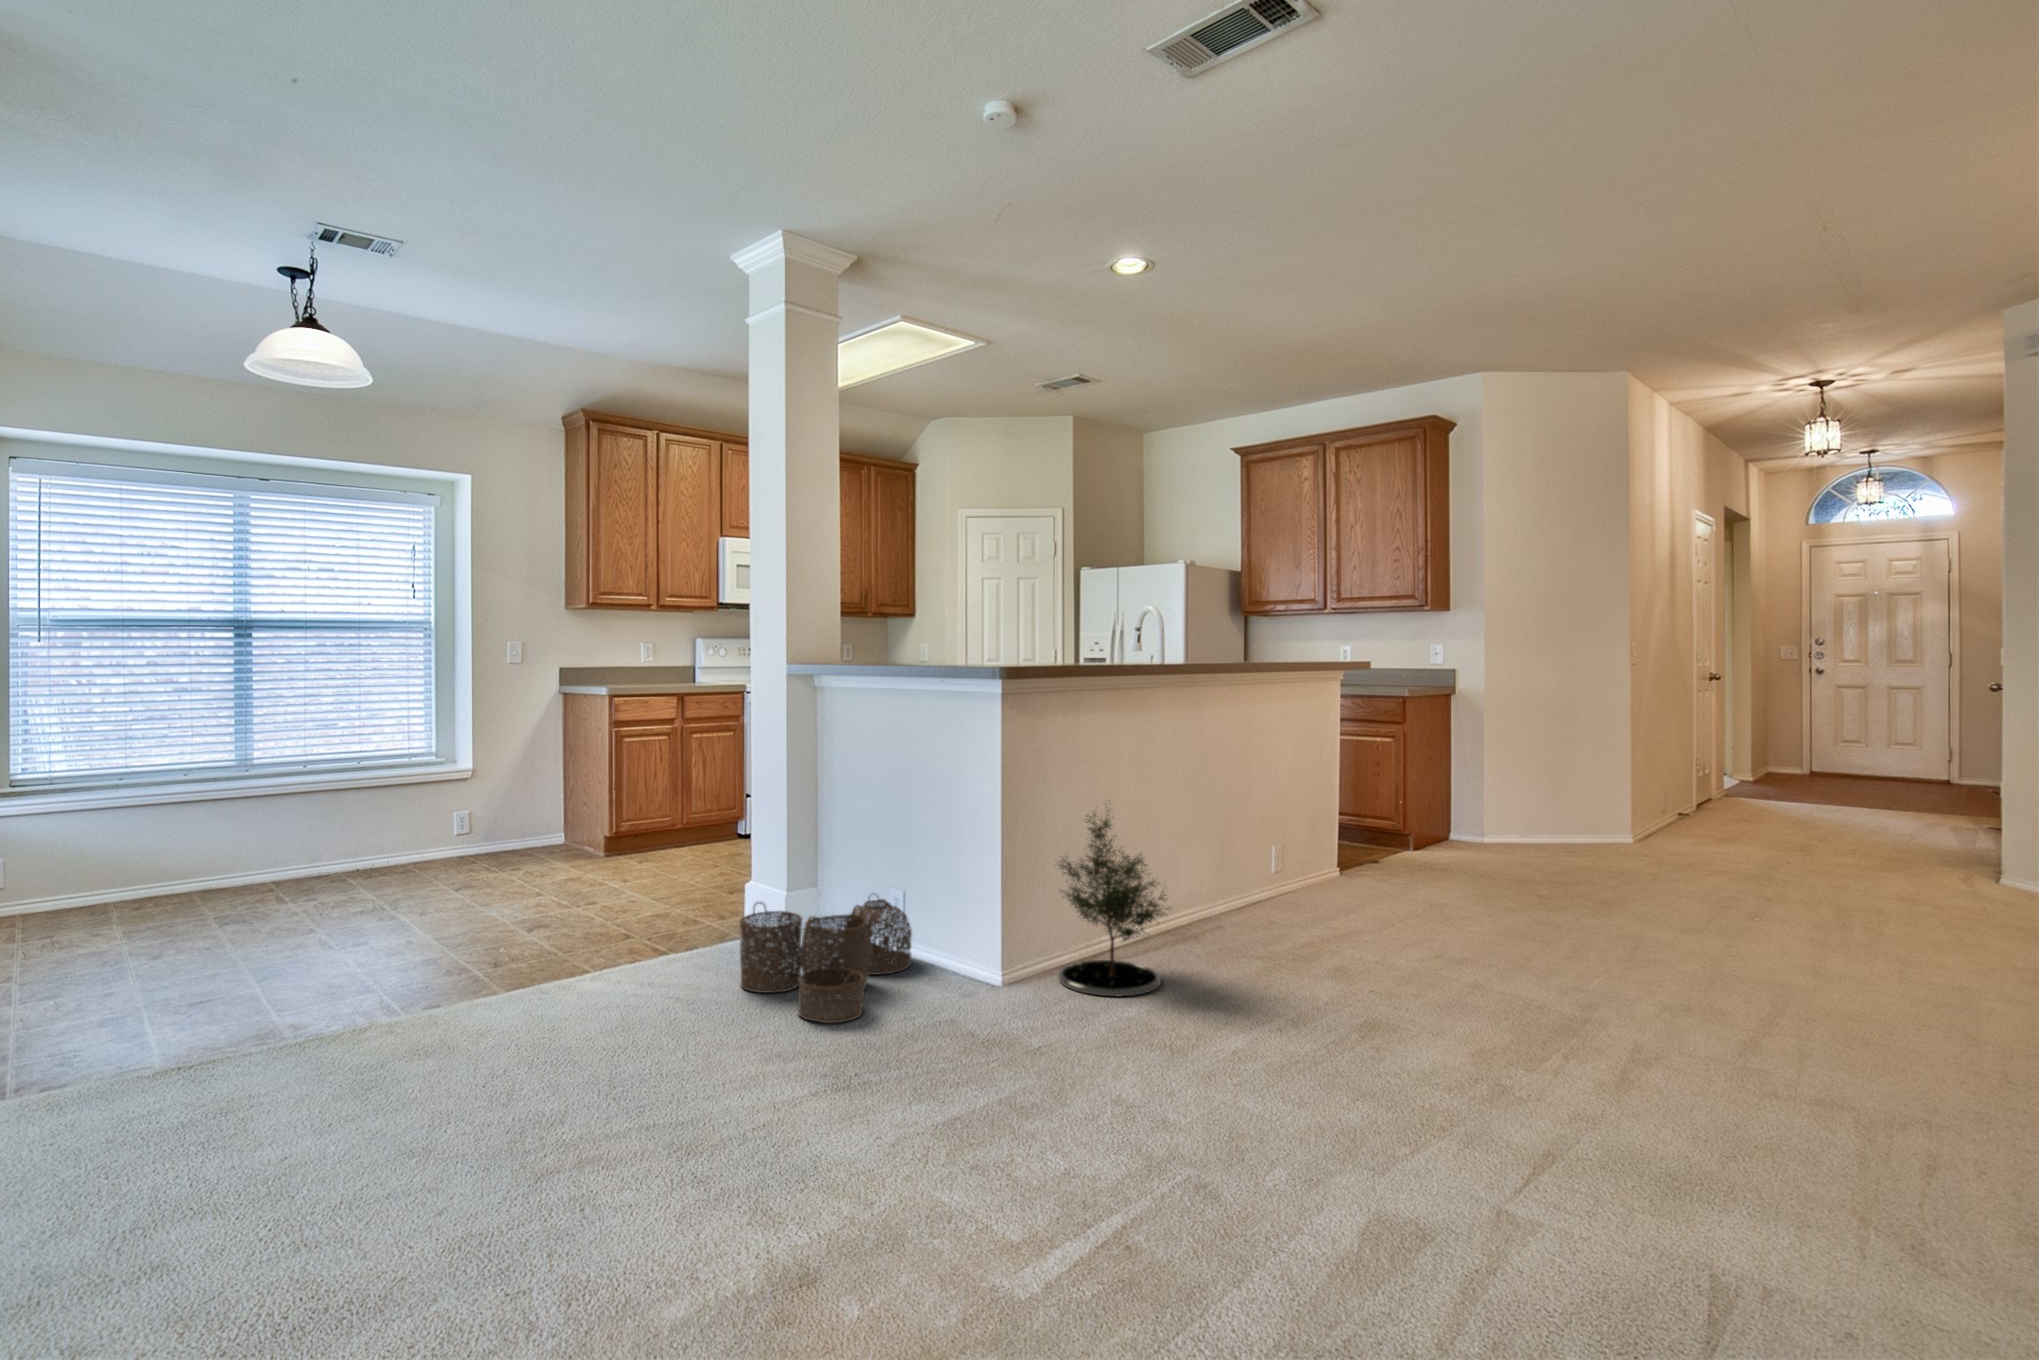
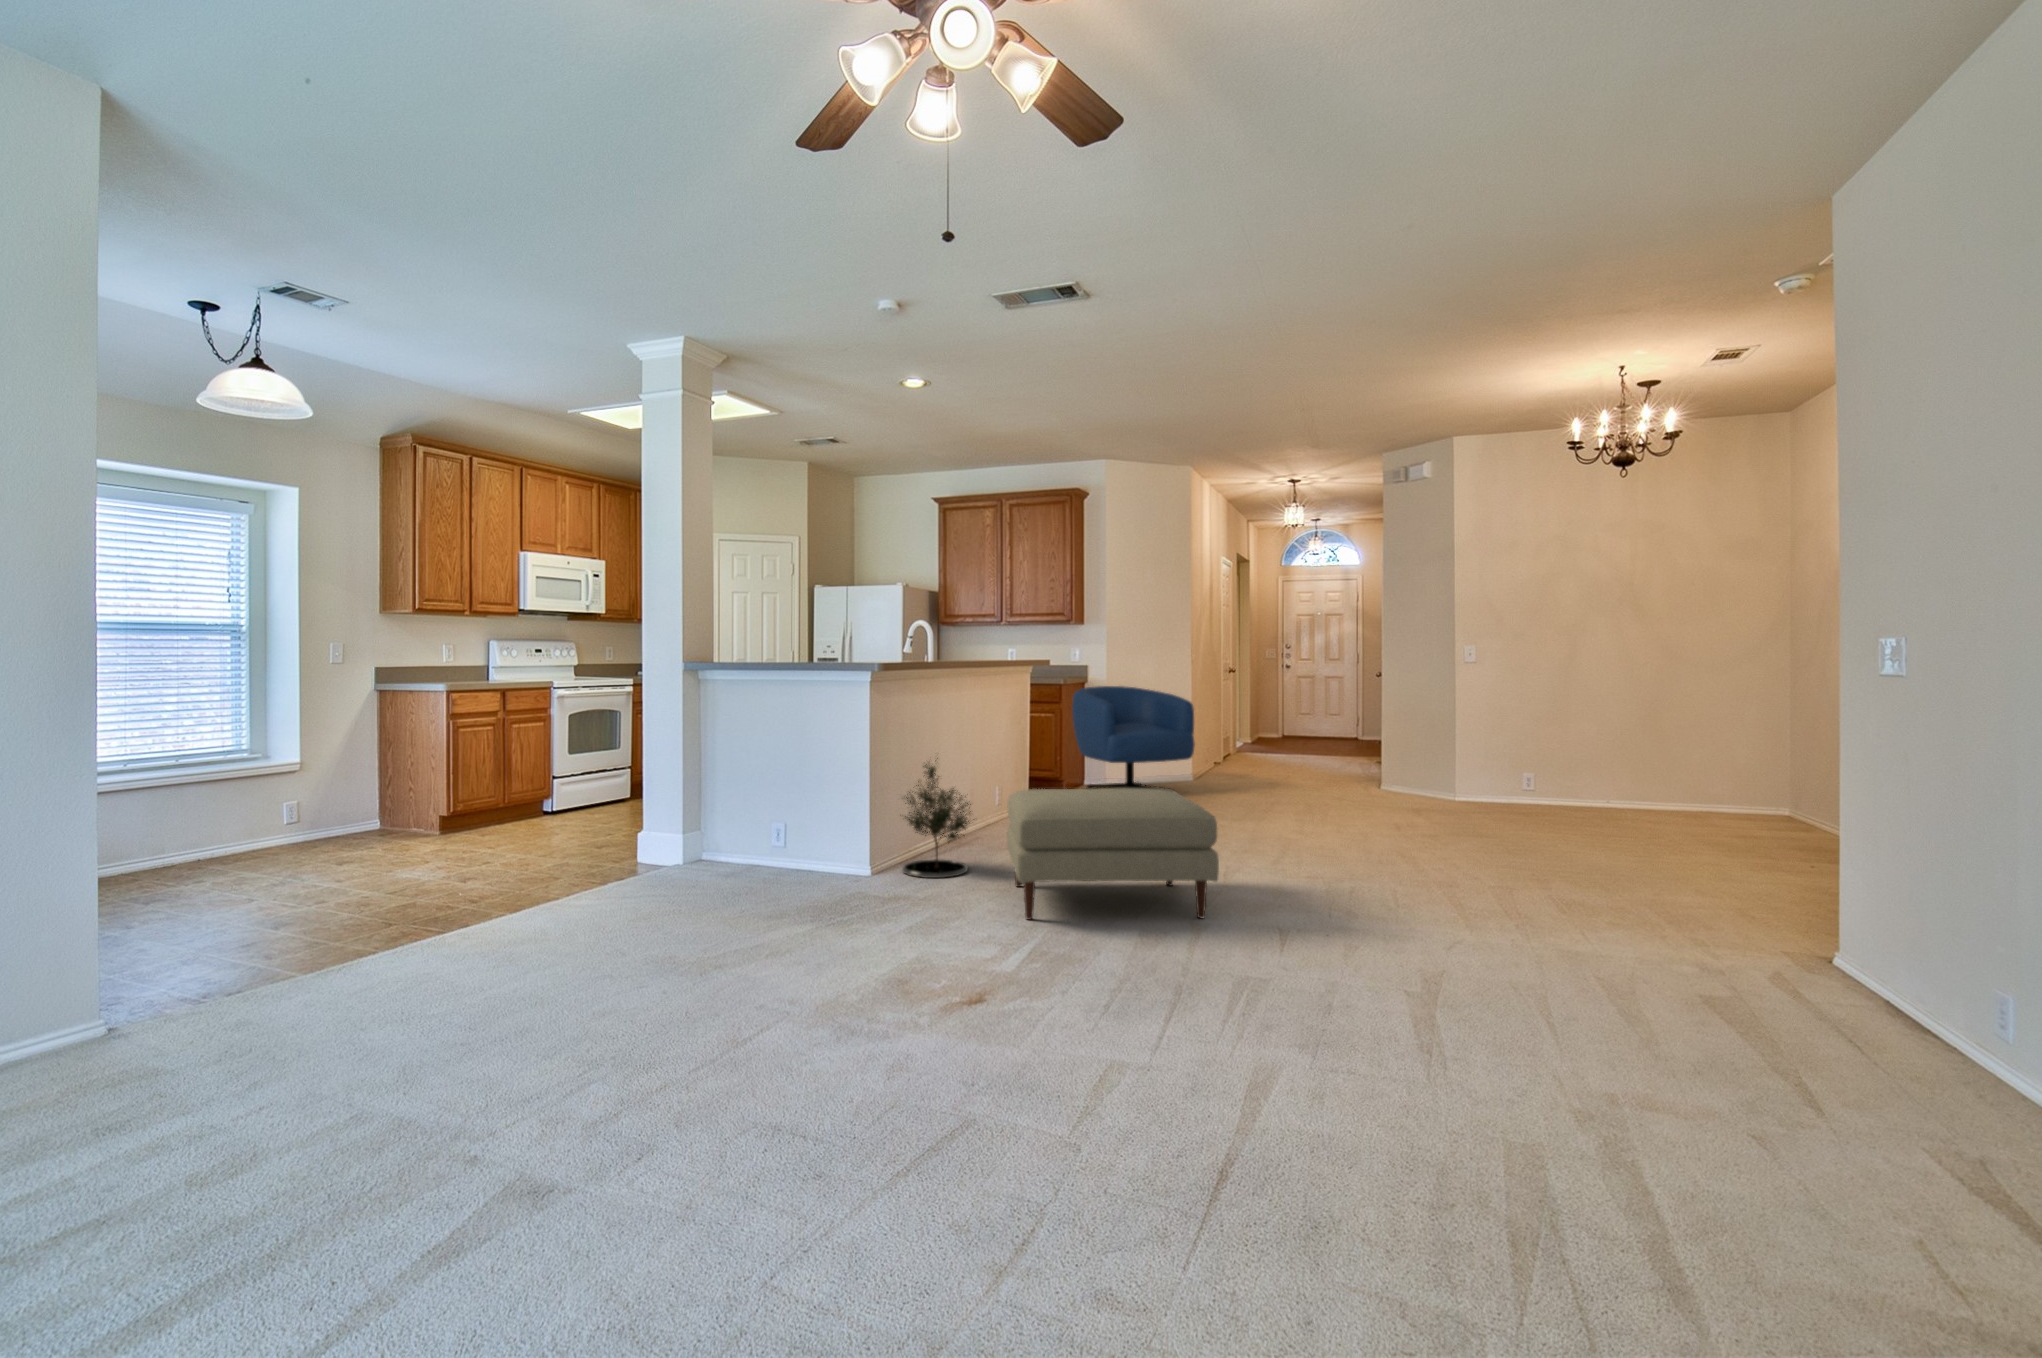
armchair: none [1427,703,1637,875] -> present [1072,686,1195,791]
ottoman: none [1159,872,1565,1169] -> present [1007,788,1219,919]
woven basket: present [740,893,912,1023] -> none [689,828,798,909]

